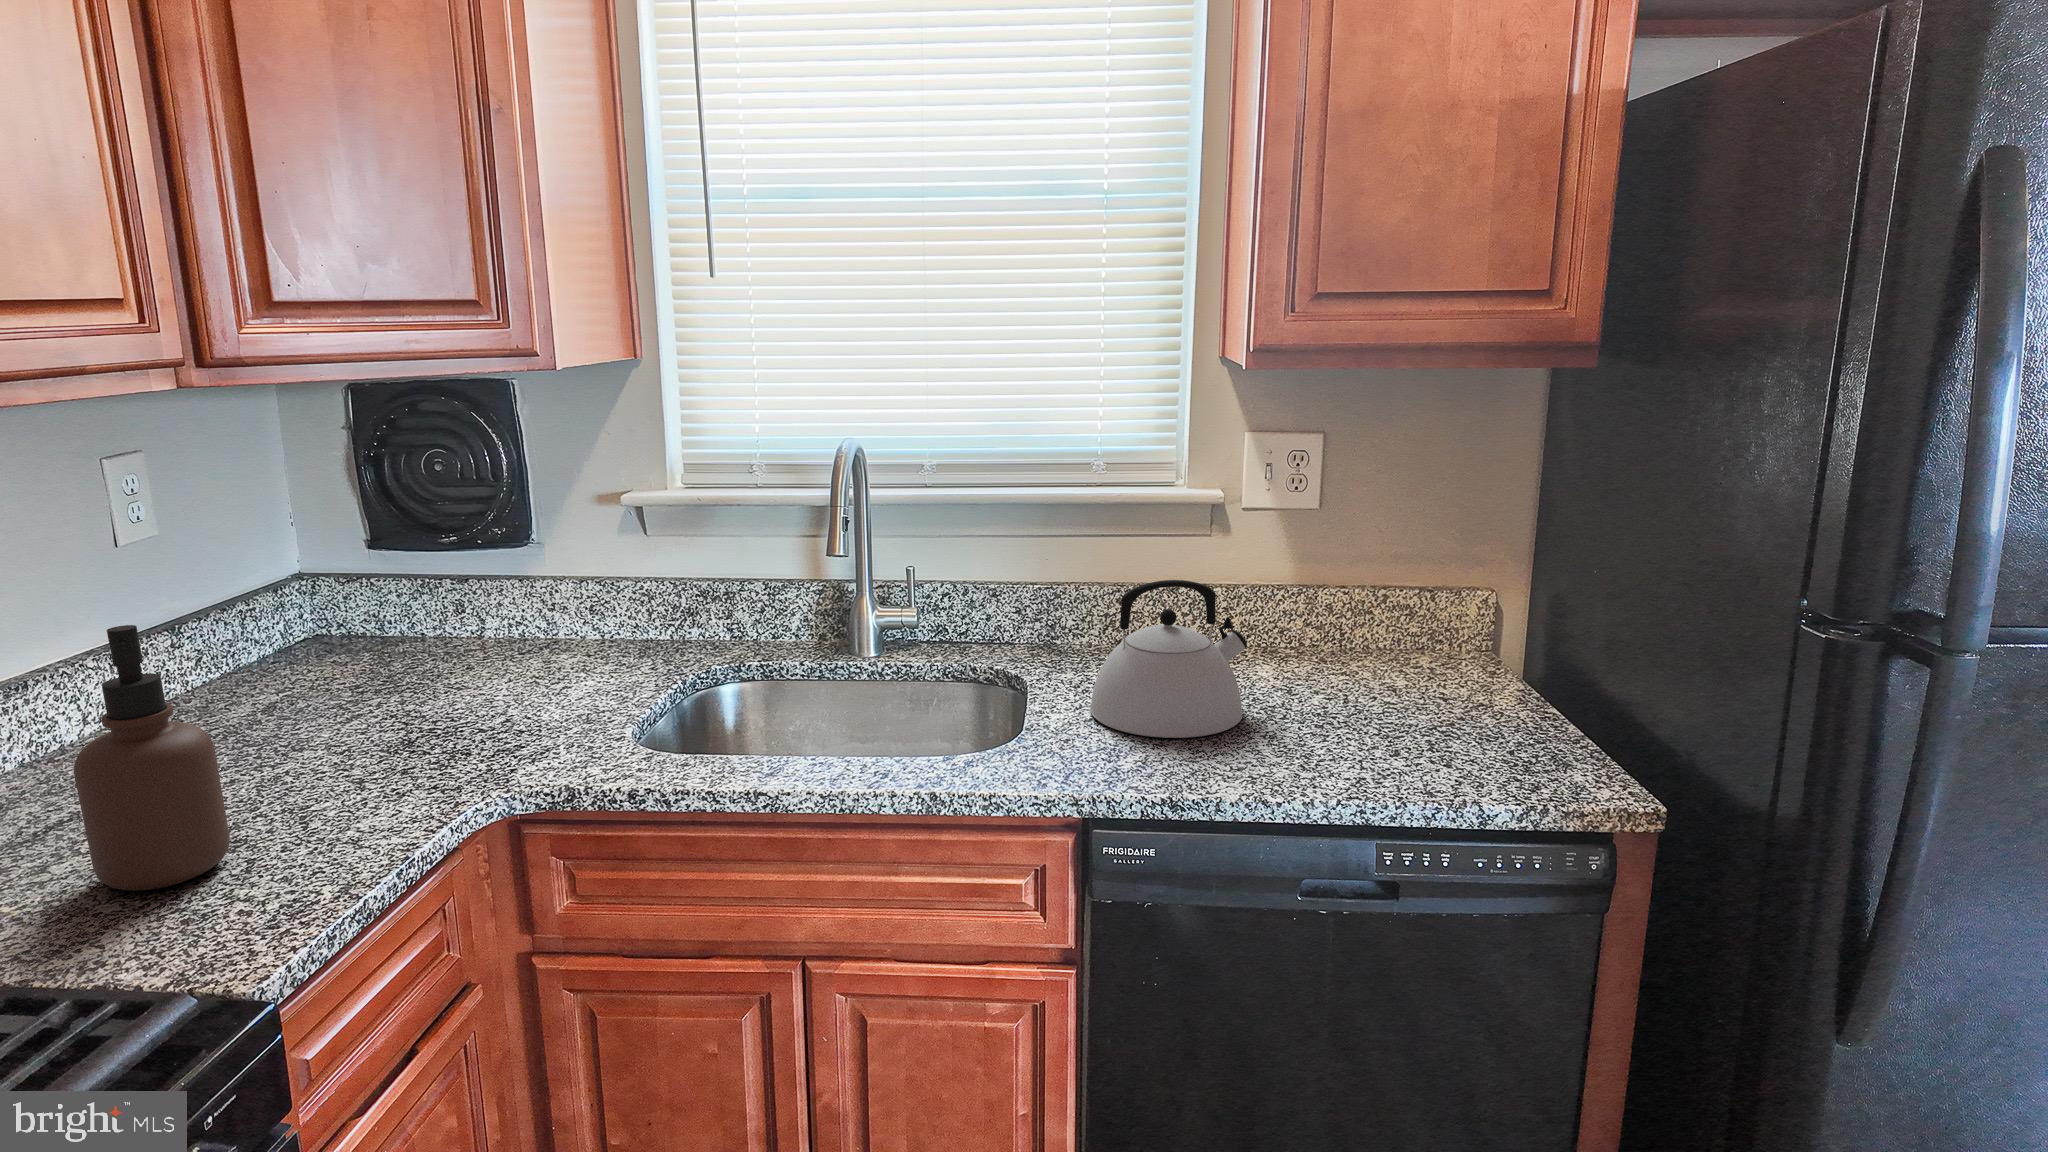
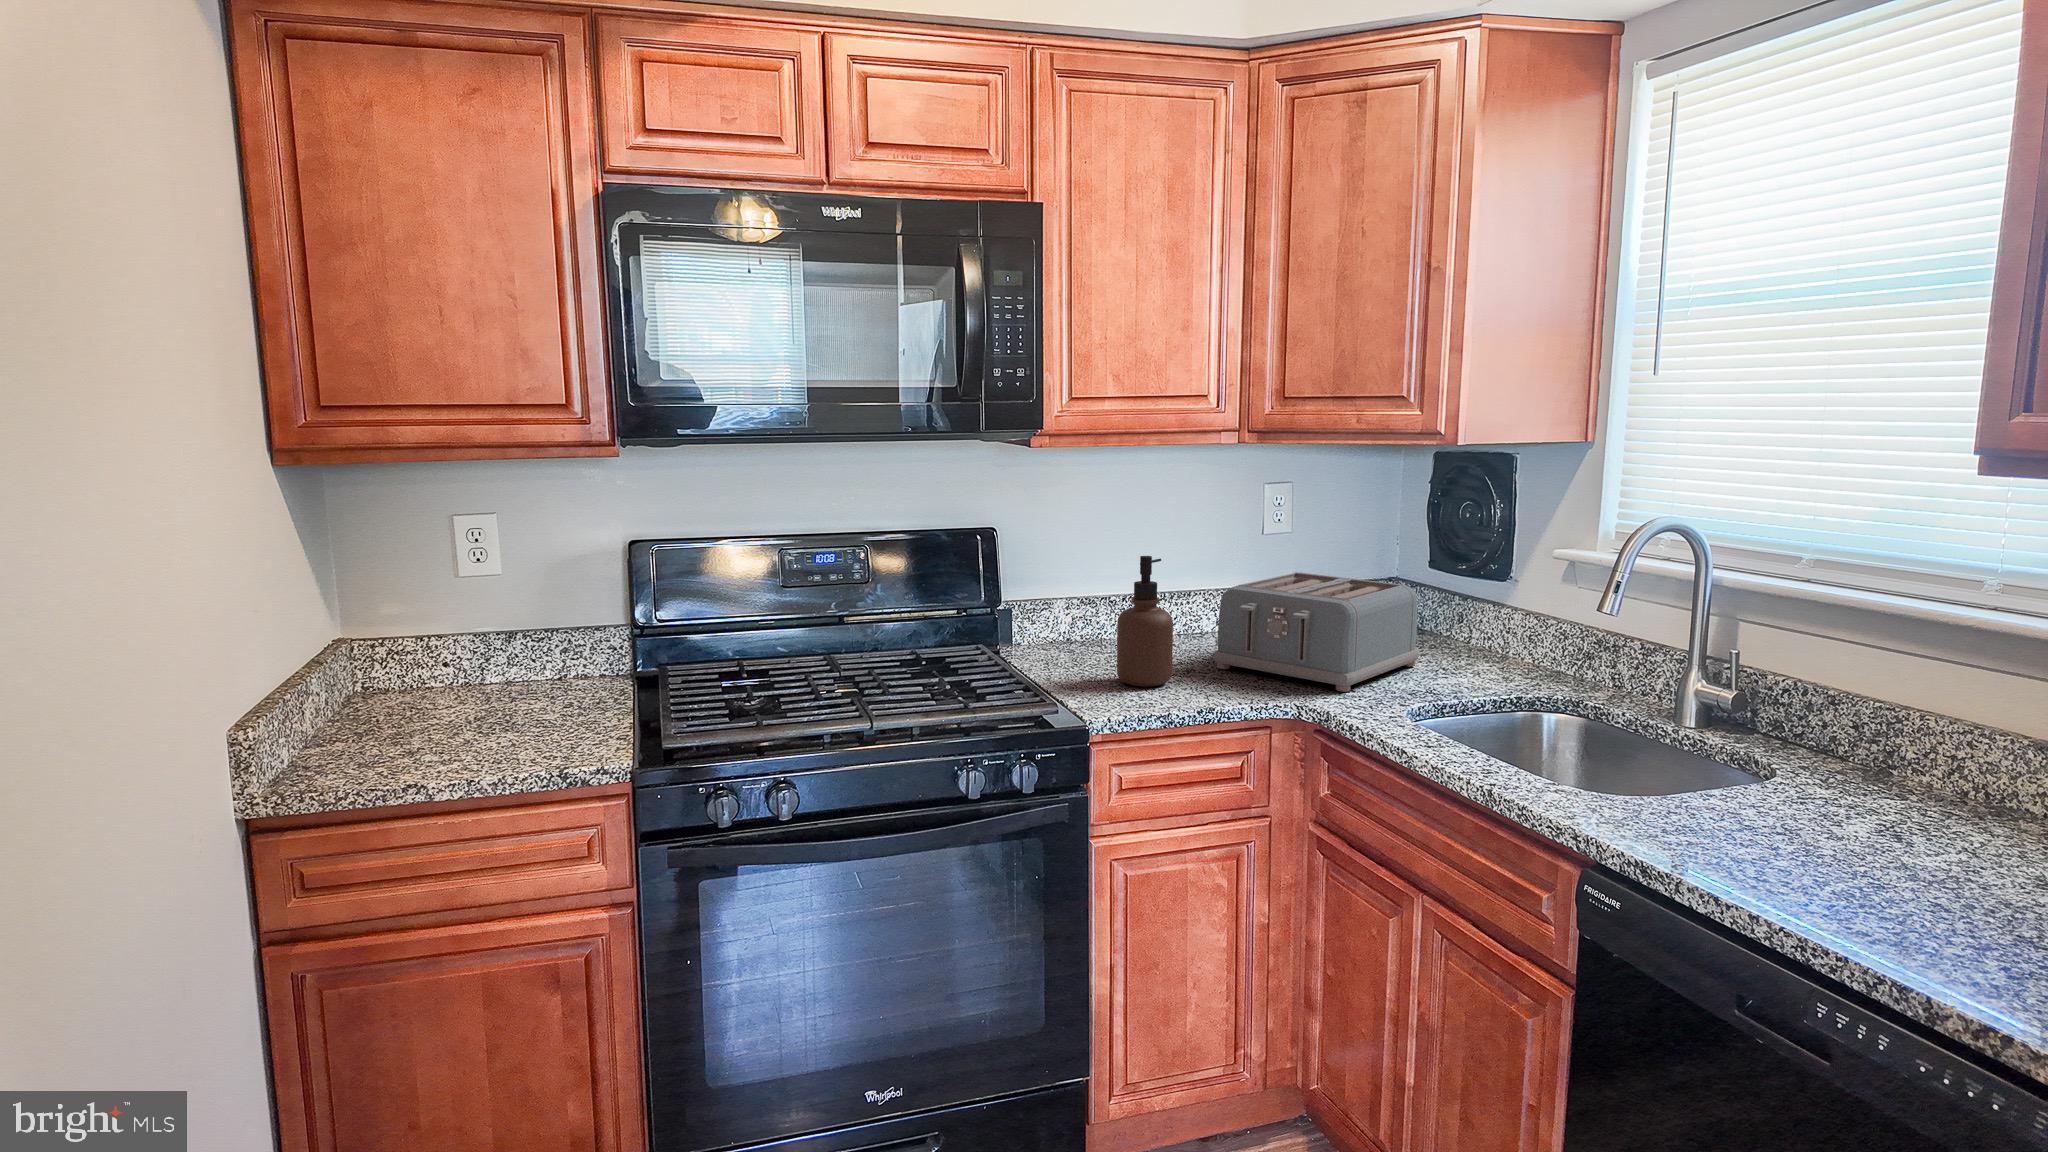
toaster: none [221,578,519,792] -> present [1213,572,1420,692]
kettle: present [1090,580,1247,738] -> none [1736,693,1945,868]

